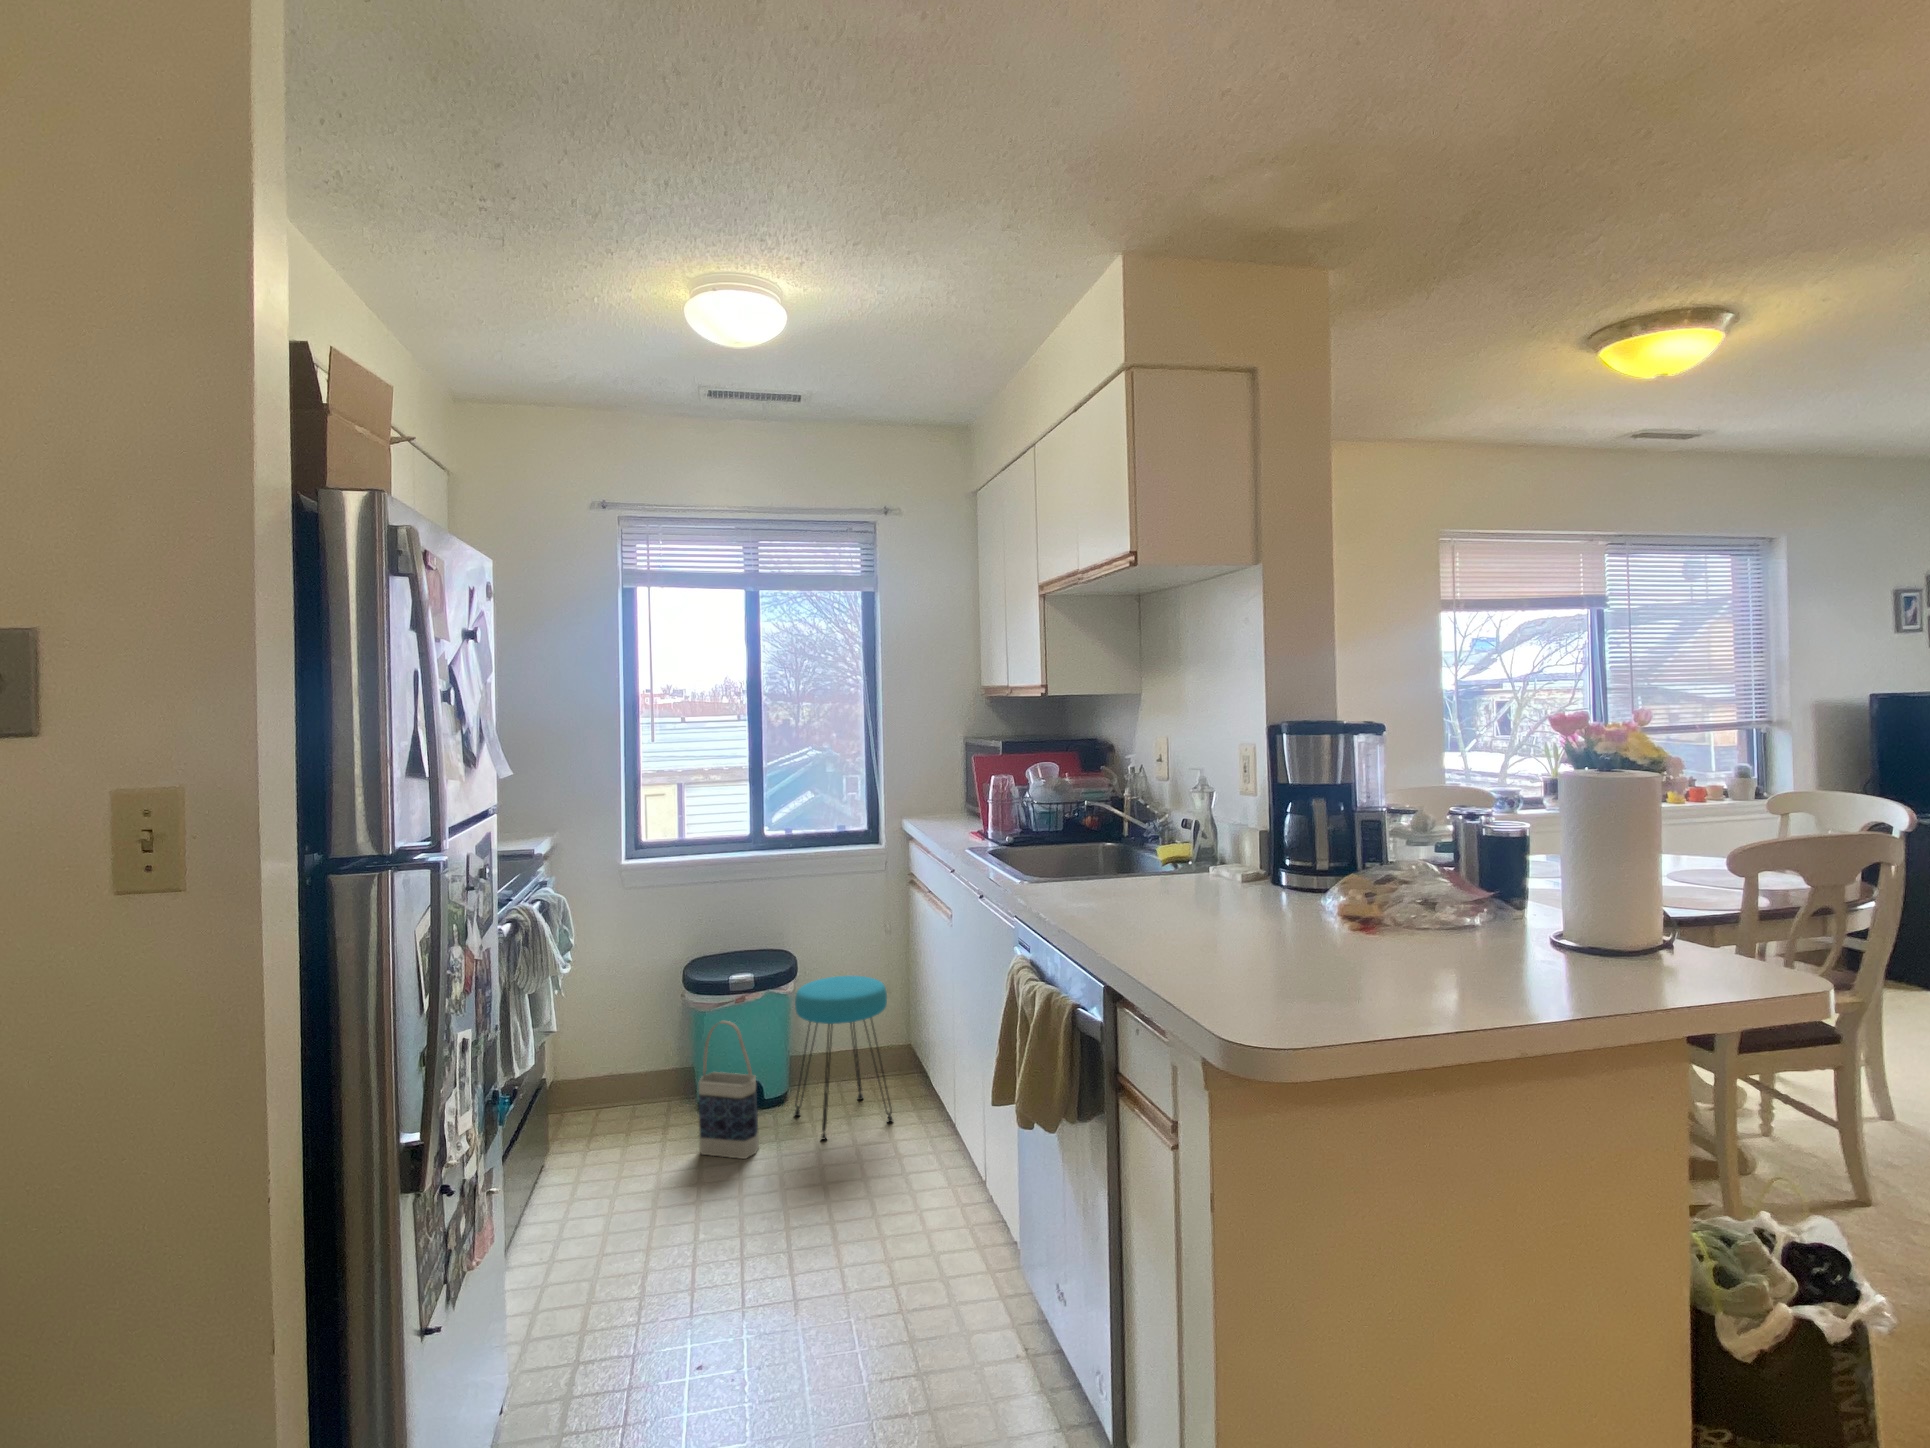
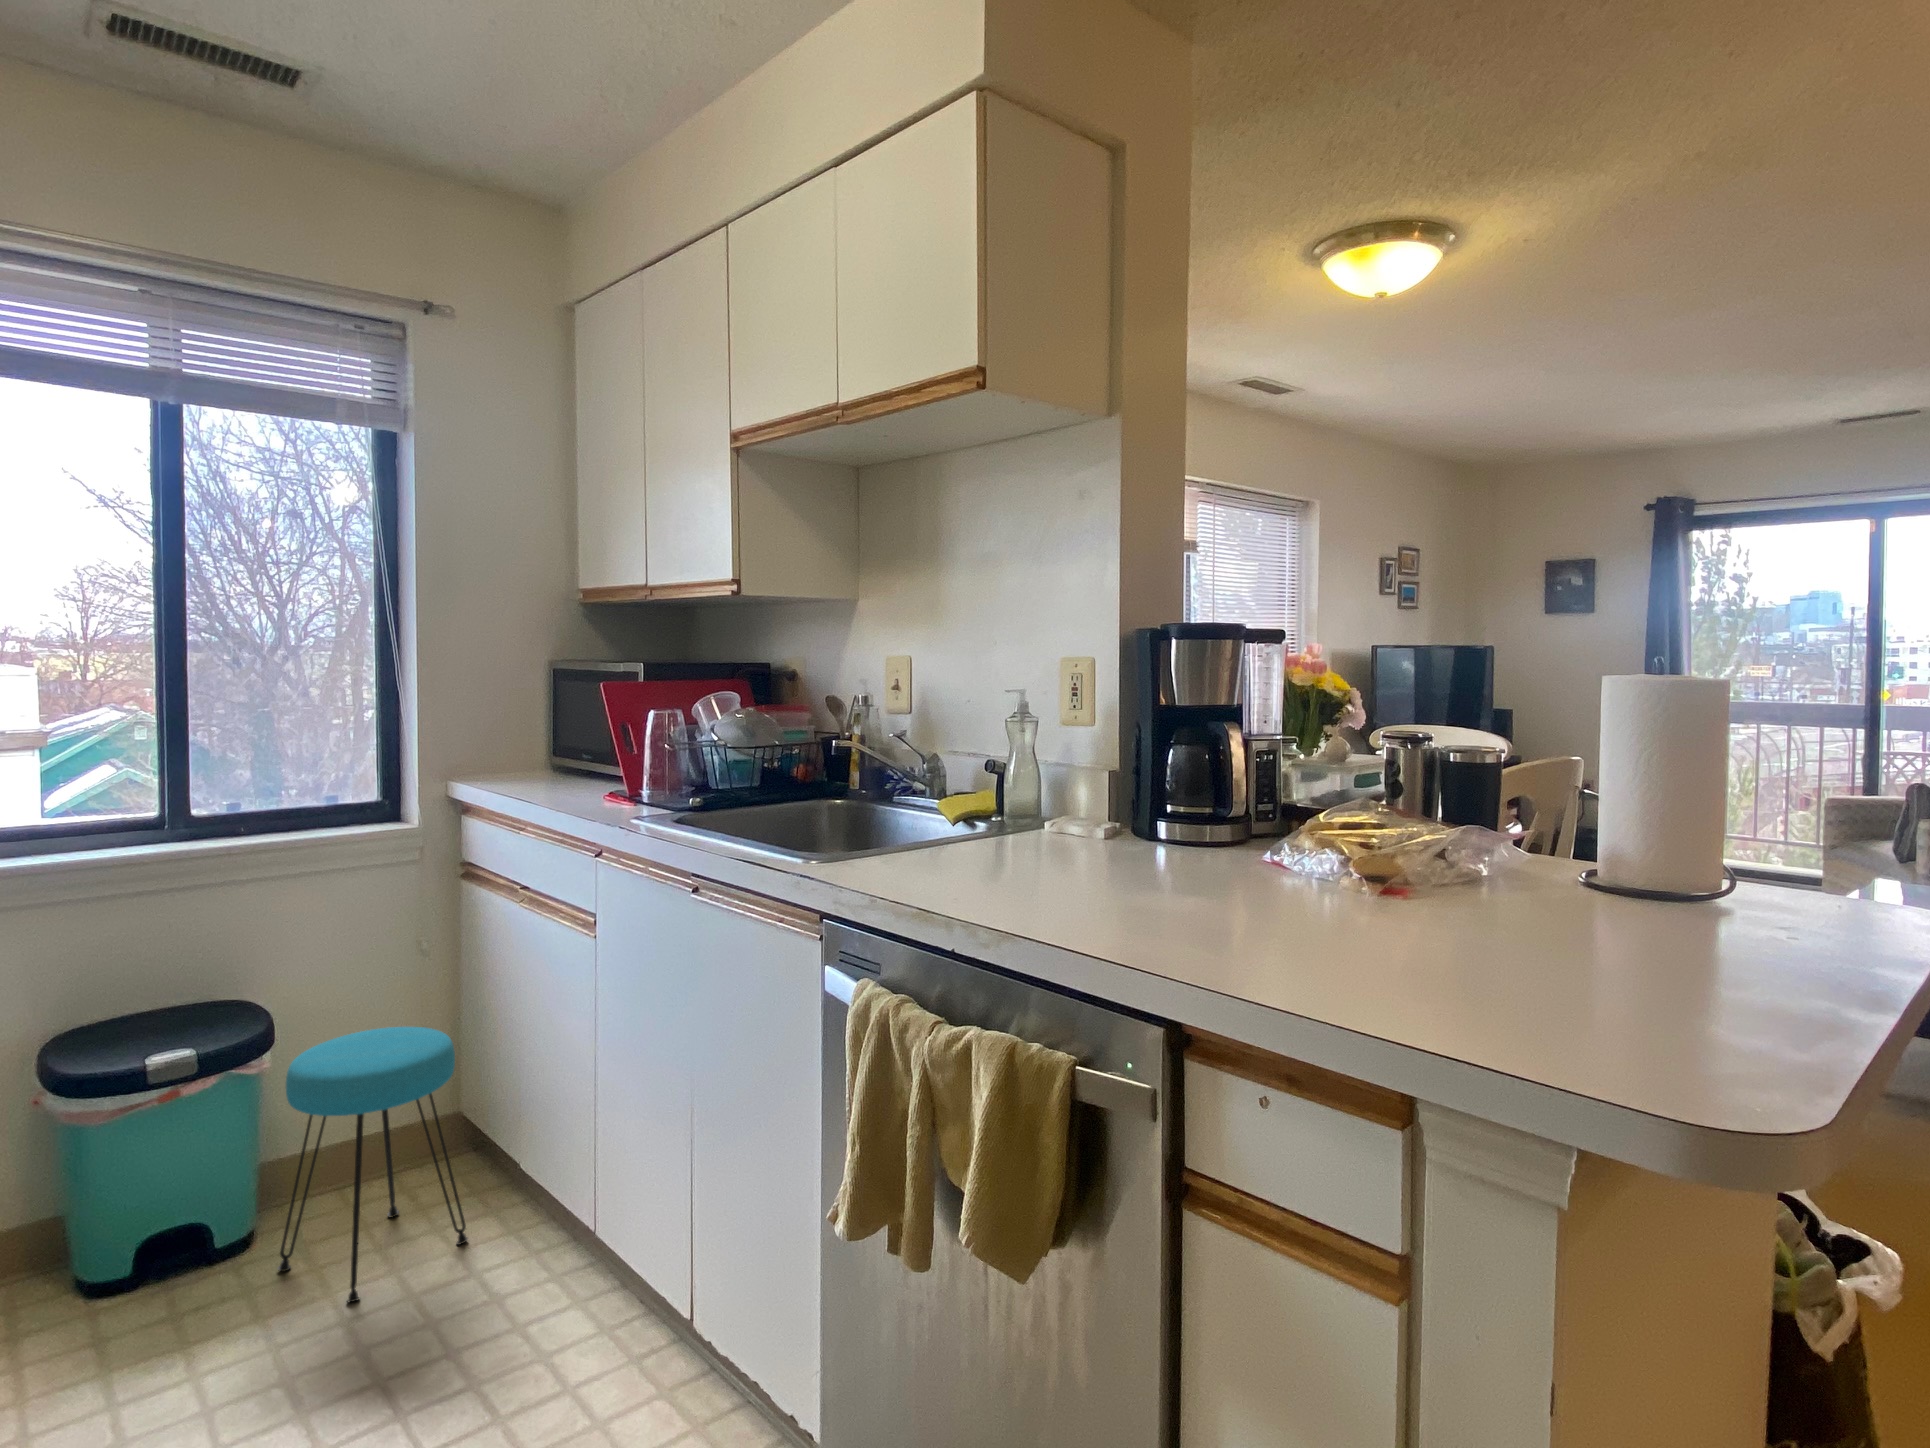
bag: present [699,1021,759,1159] -> none [96,1145,227,1394]

